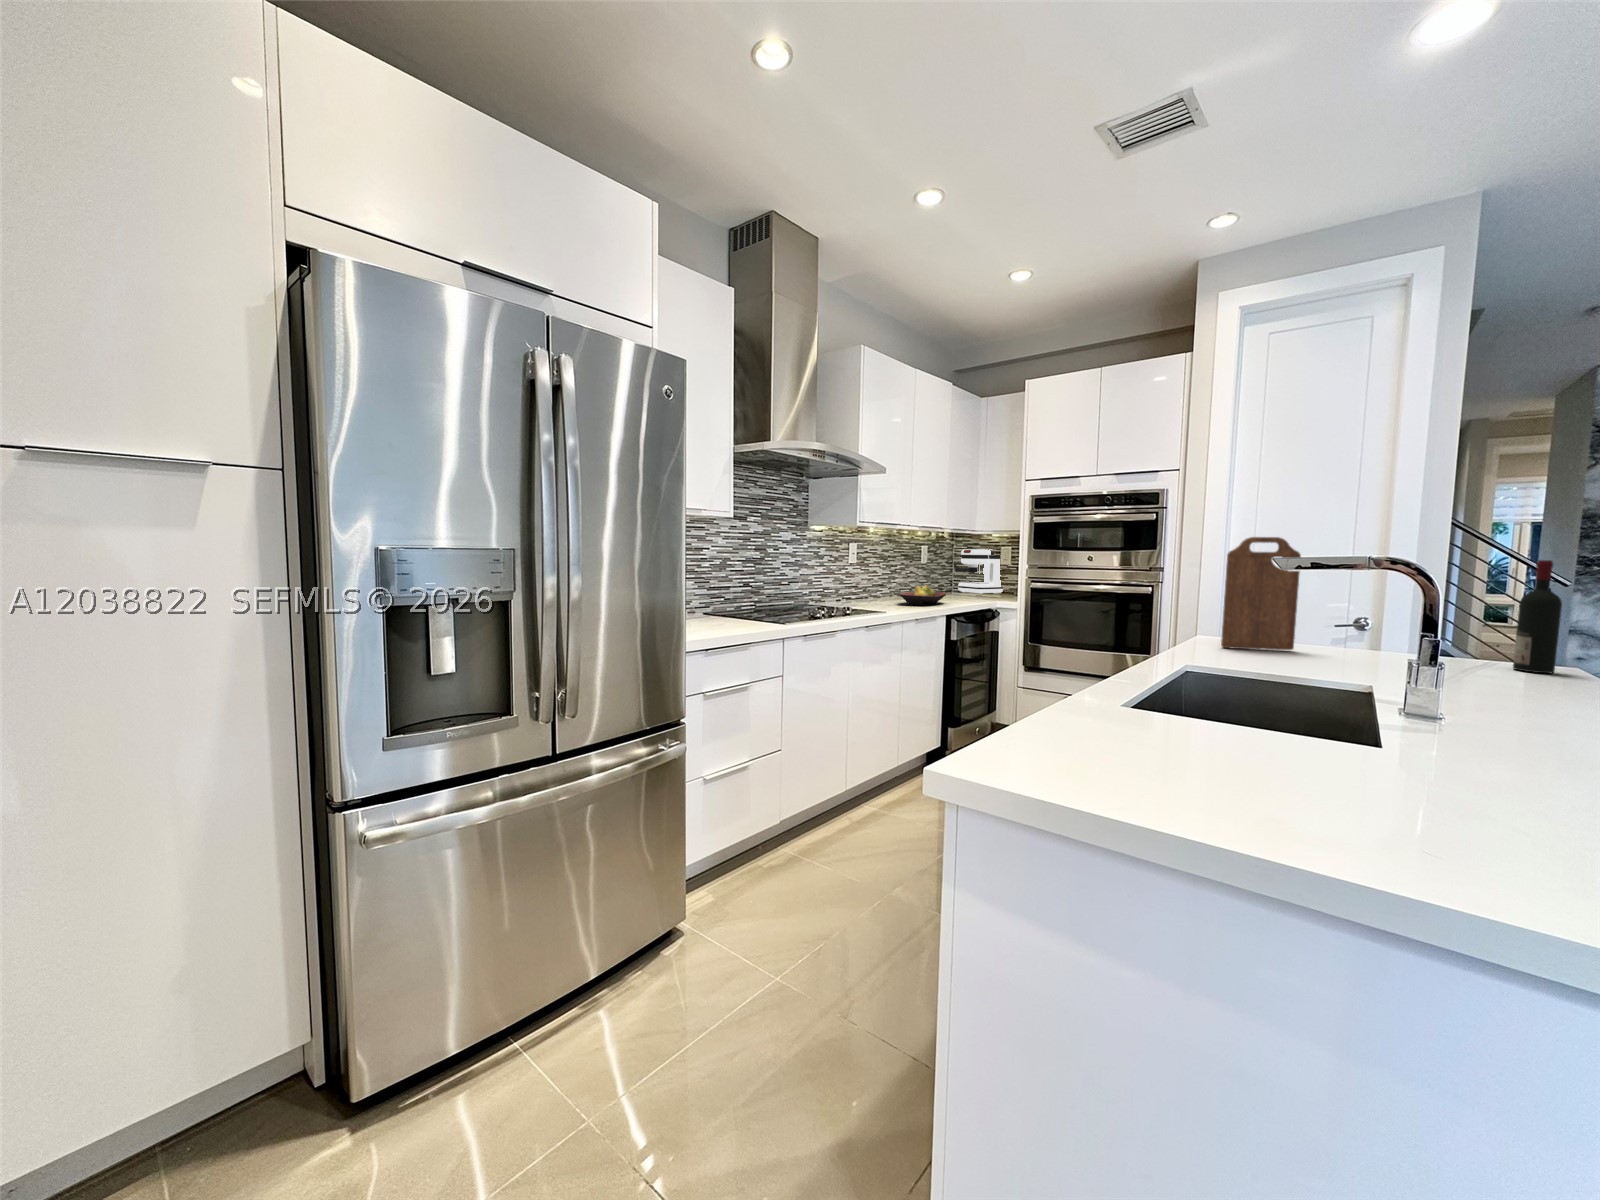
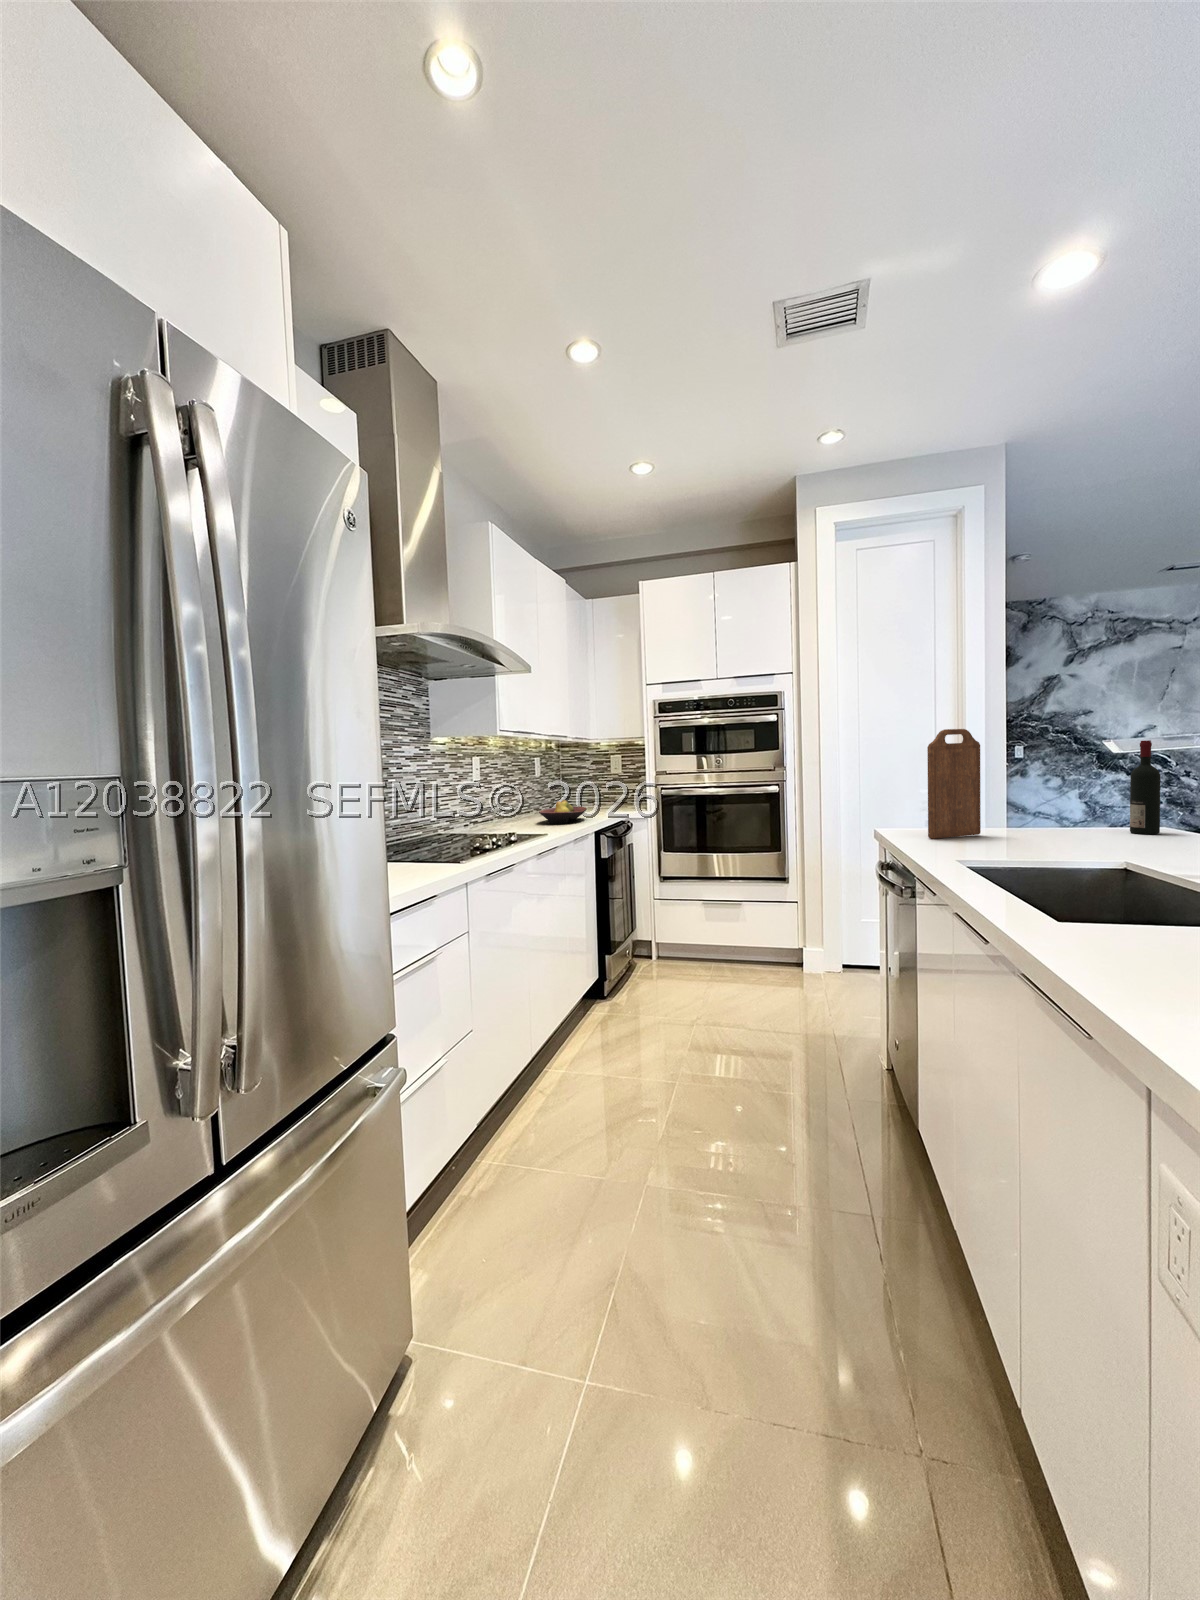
coffee maker: present [955,549,1003,594] -> none [567,758,615,806]

